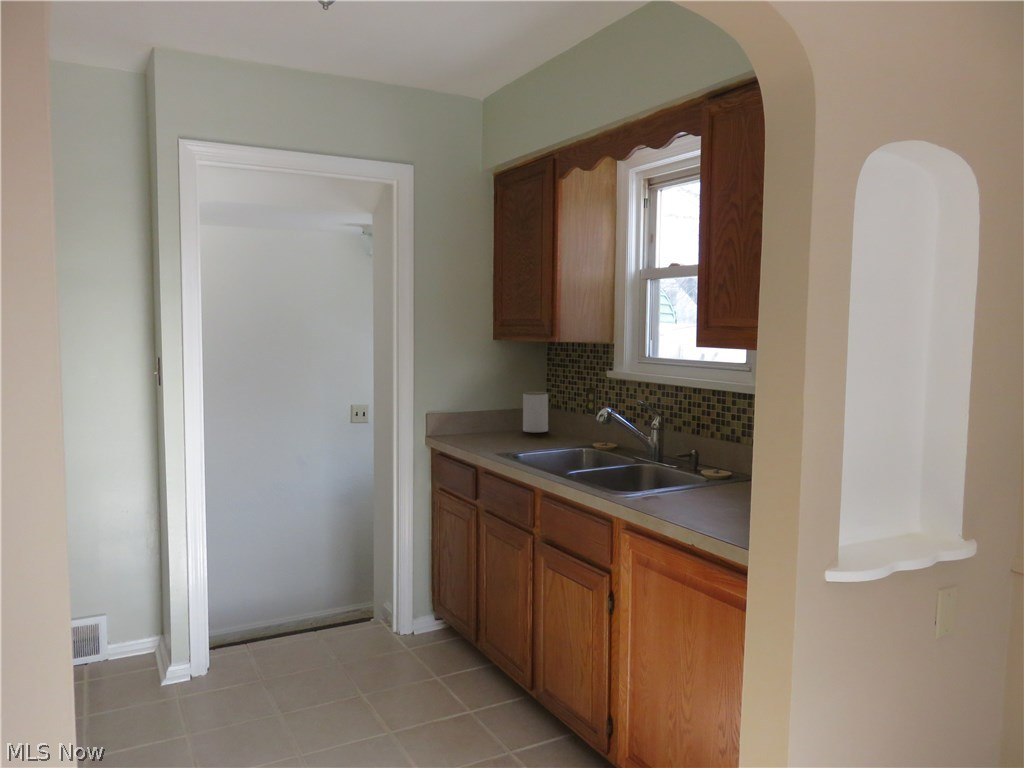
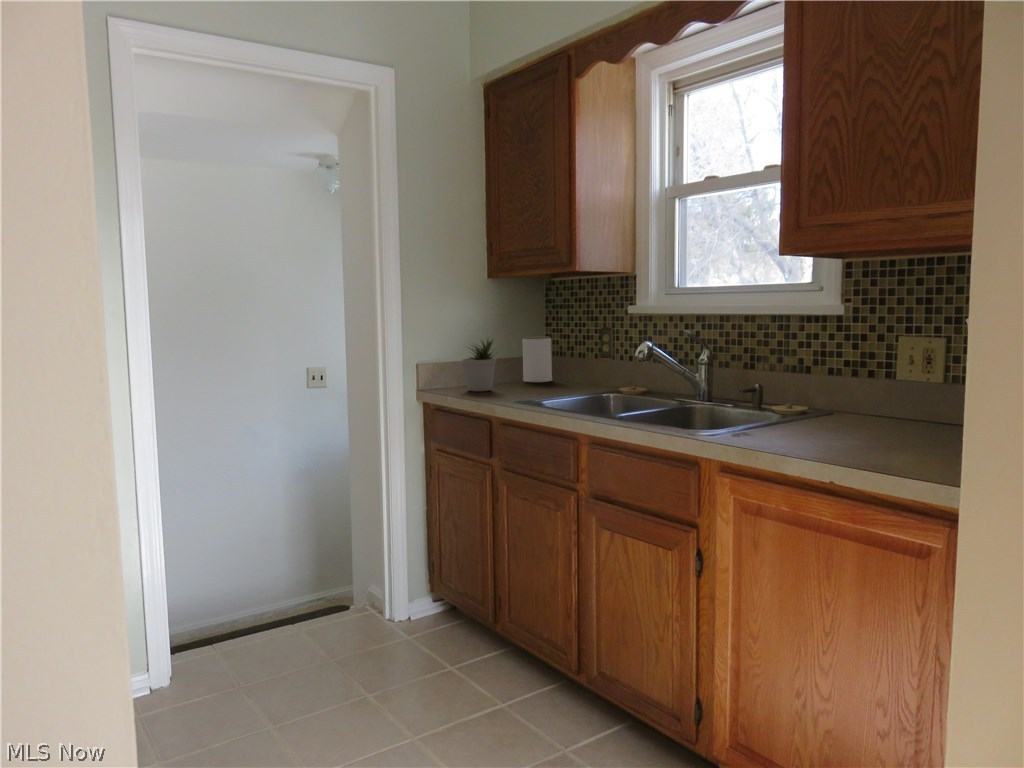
potted plant: none [462,394,492,441] -> present [462,339,496,392]

